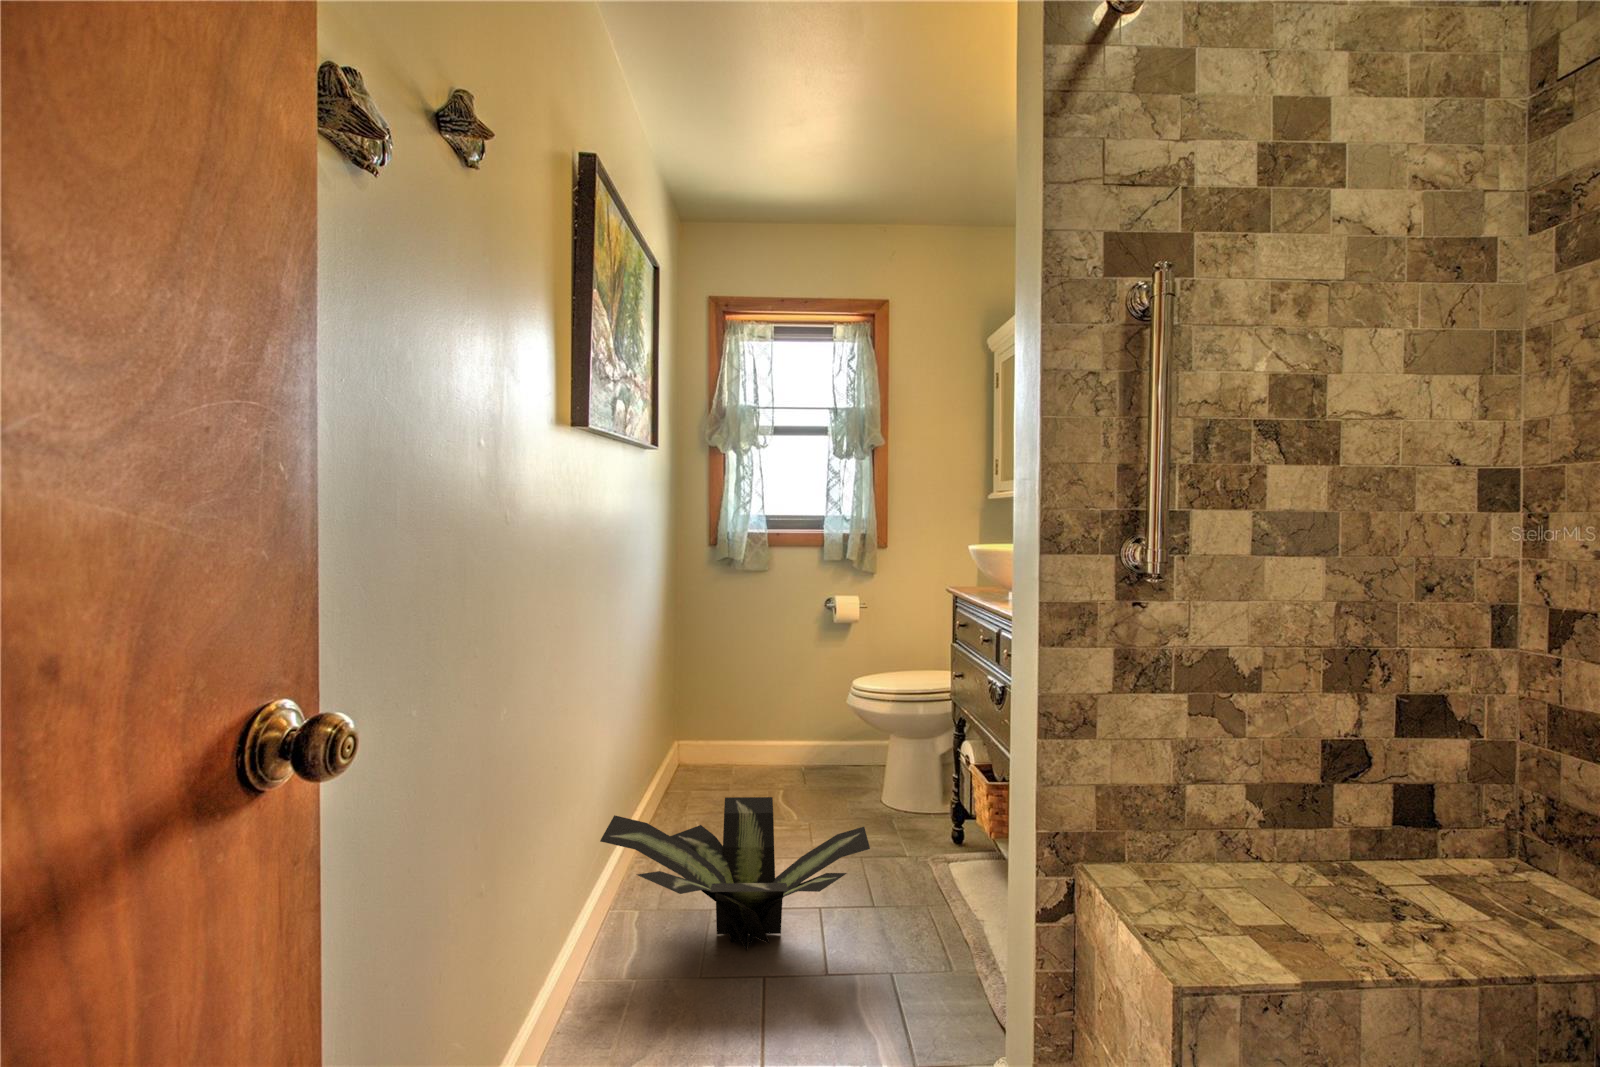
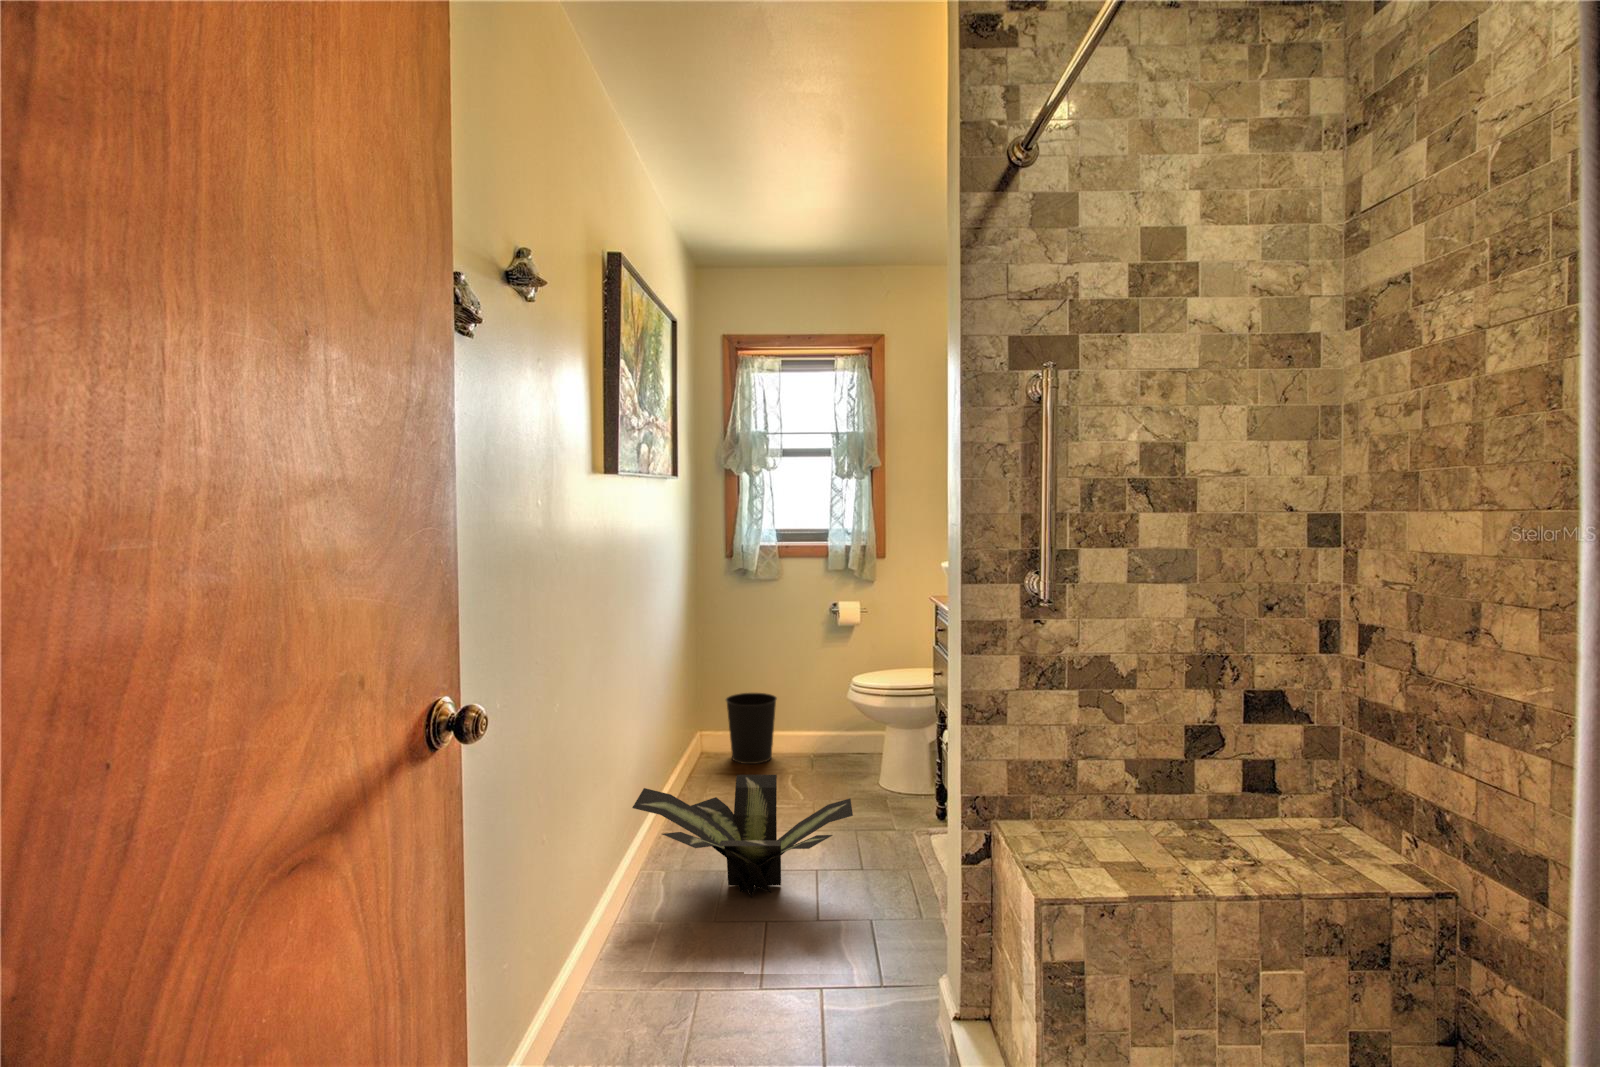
wastebasket: none [707,700,766,782] -> present [726,693,777,764]

